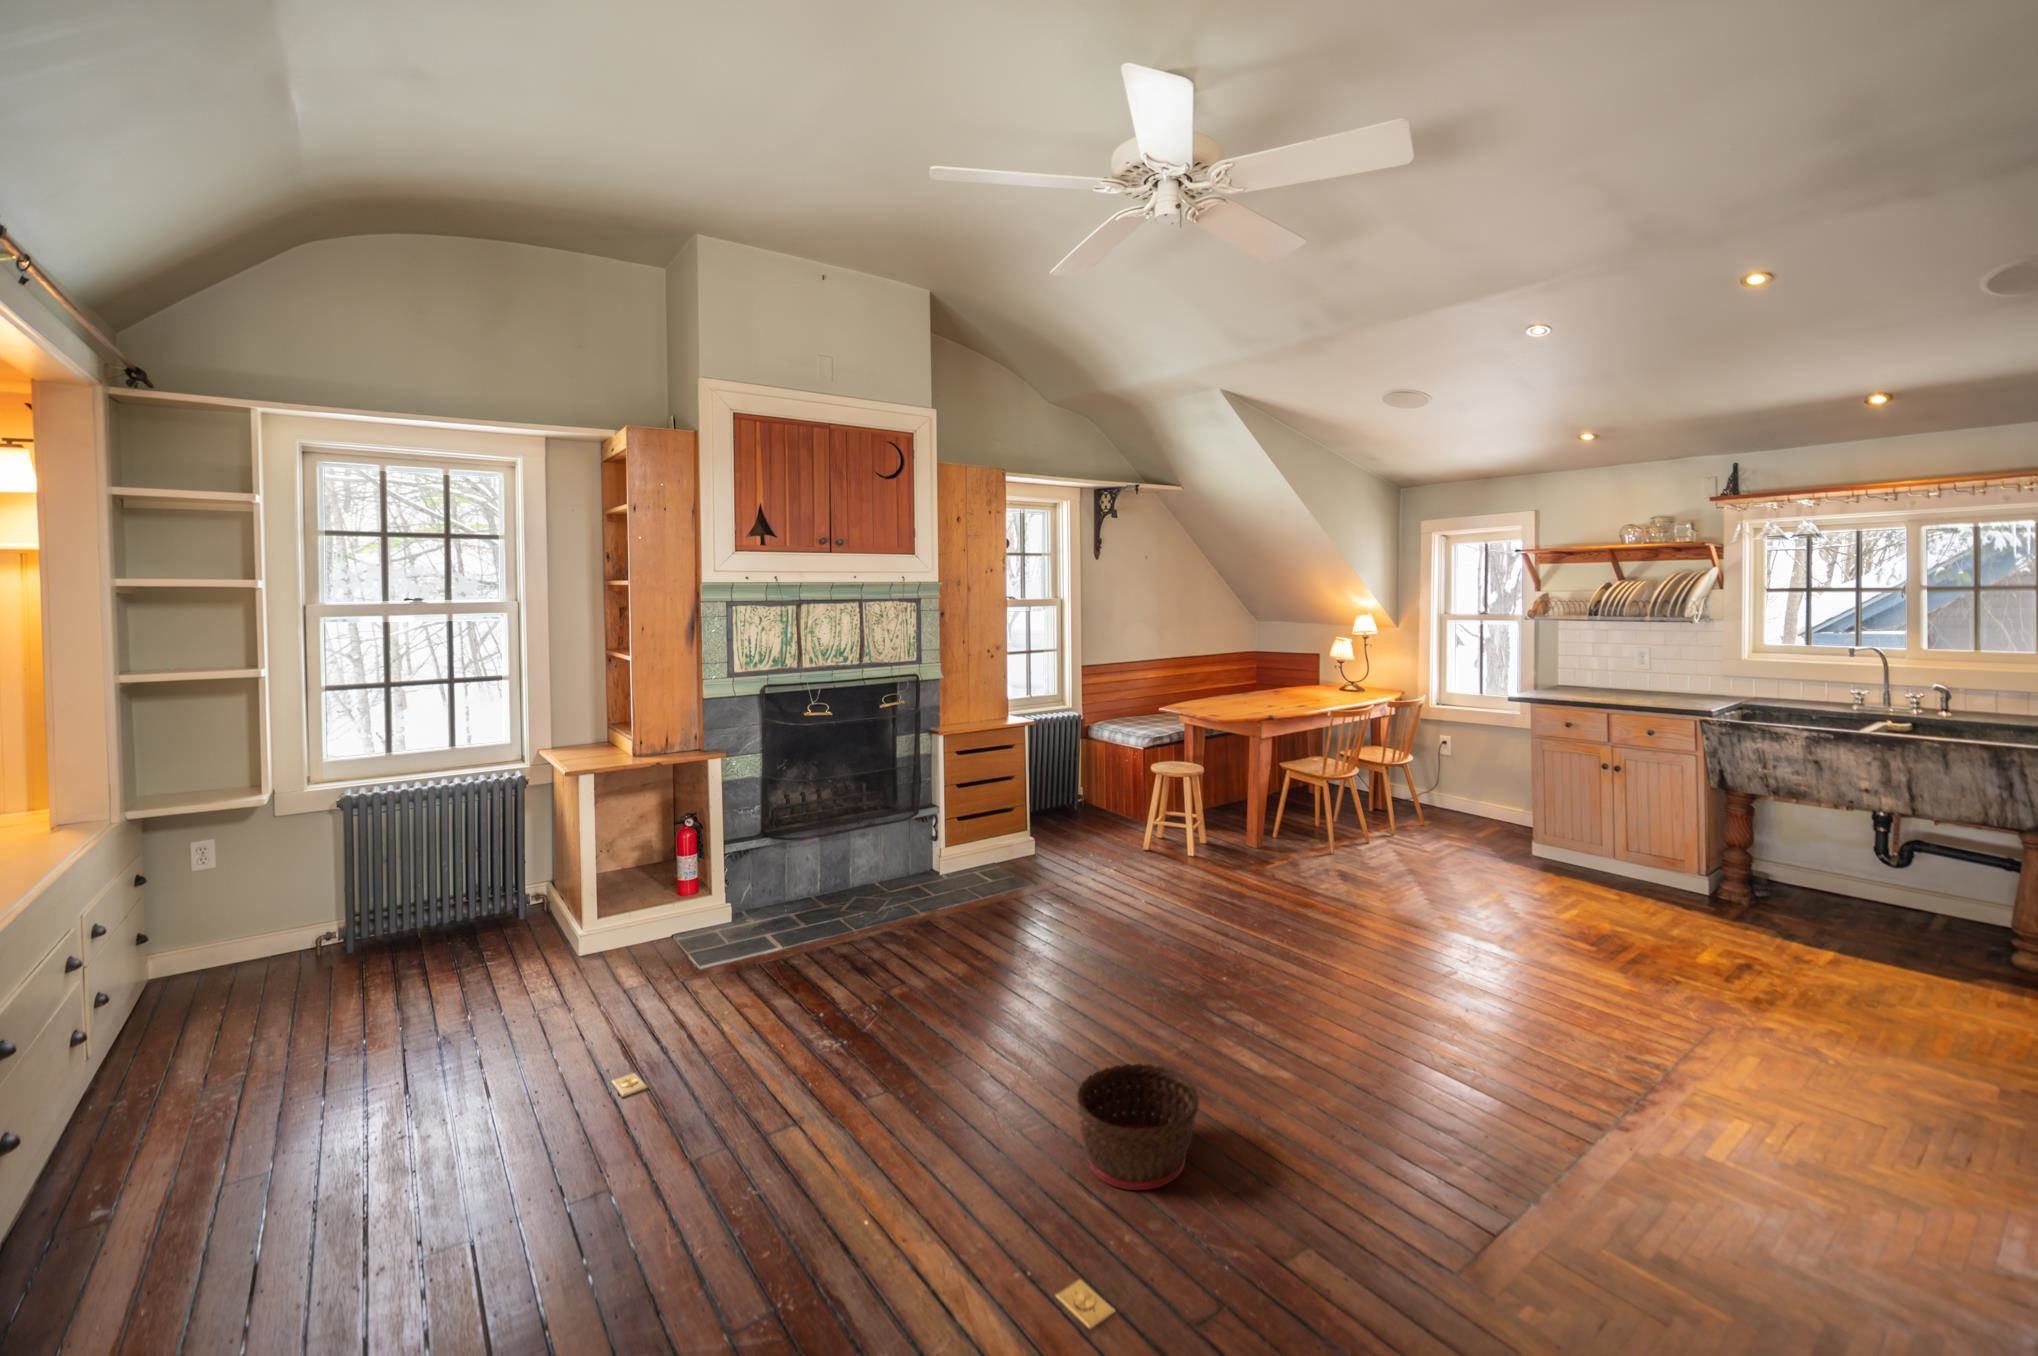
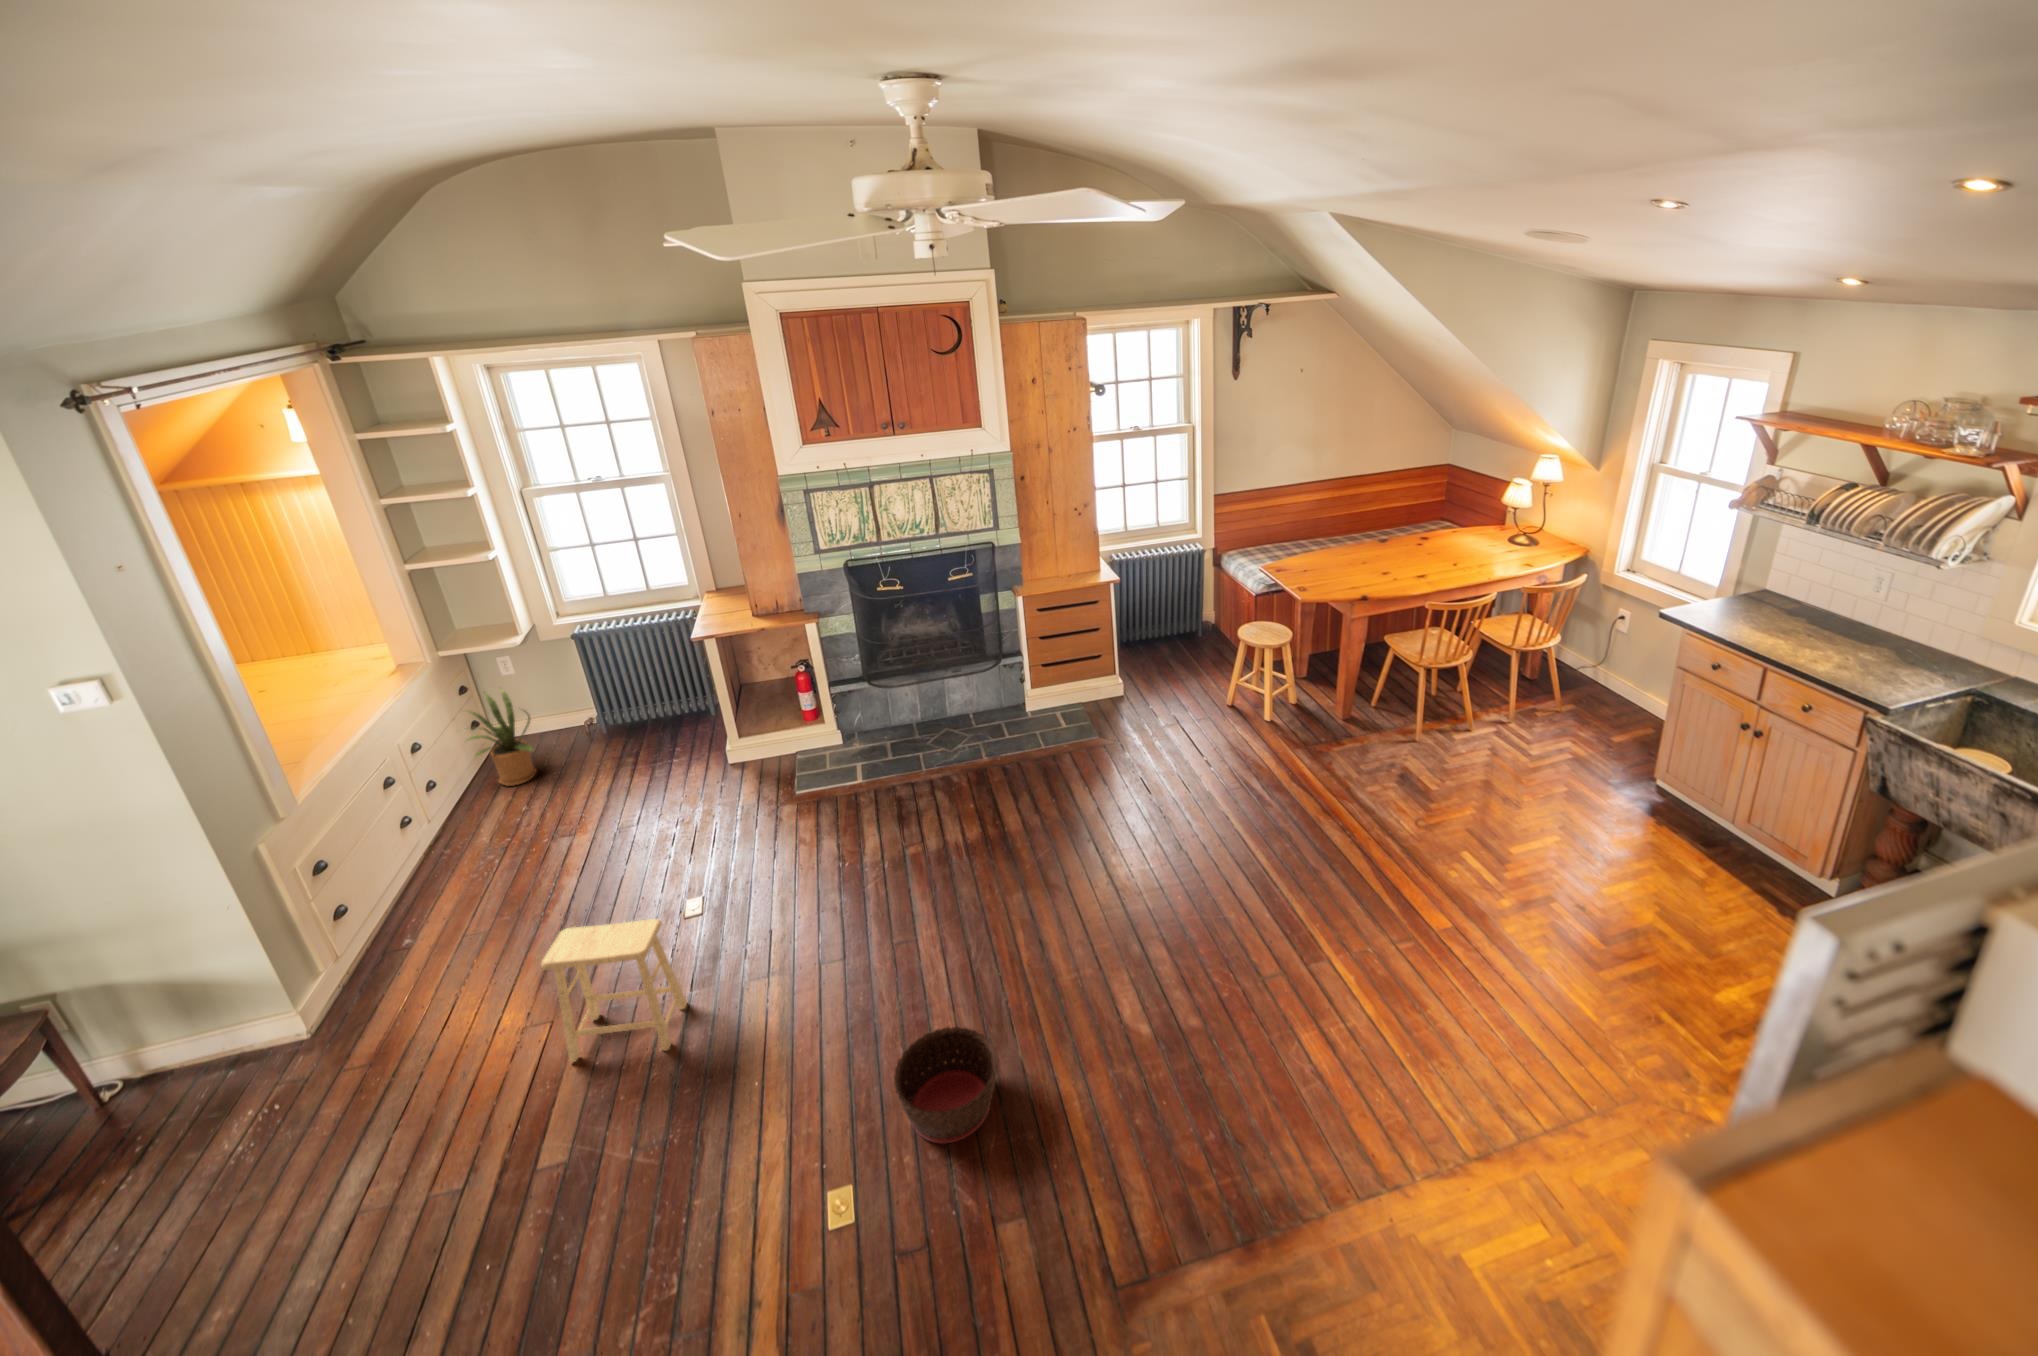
house plant: none [138,868,273,1020] -> present [468,689,536,786]
footstool: none [552,1007,708,1251] -> present [541,919,687,1062]

